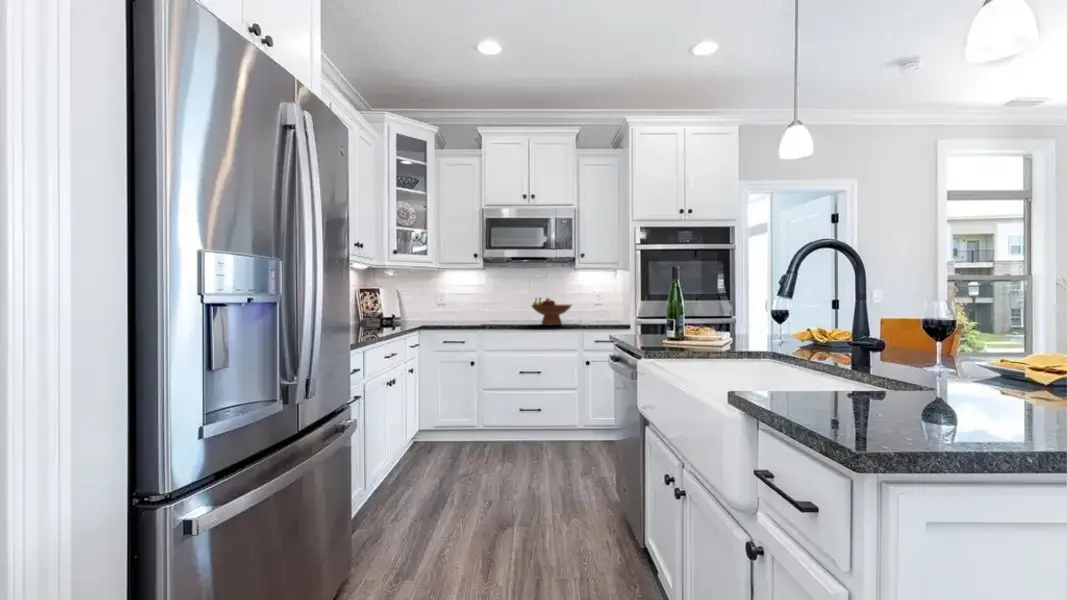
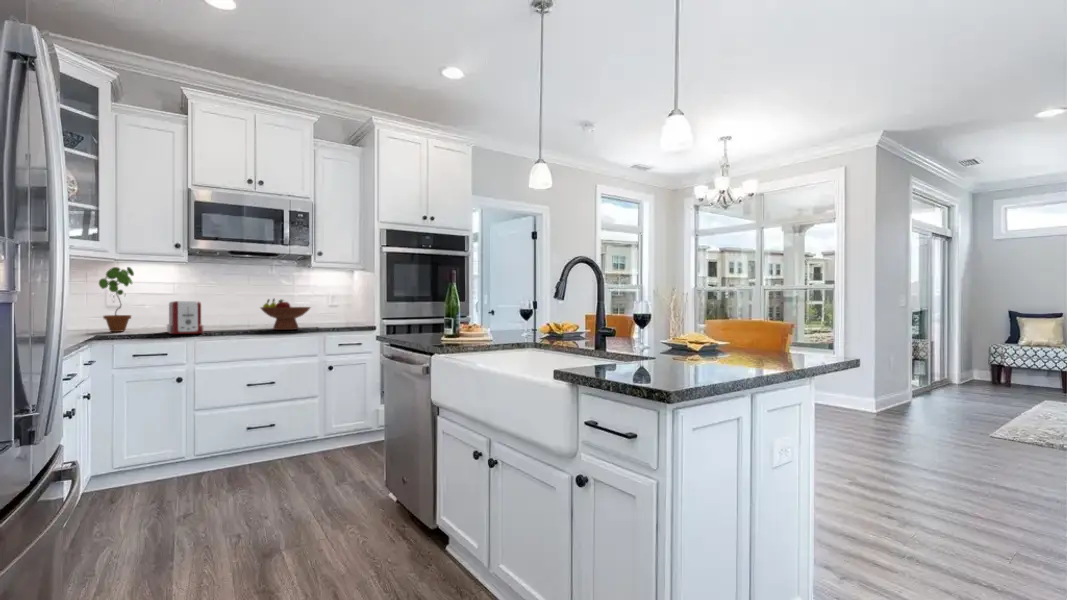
potted plant: none [425,274,447,324] -> present [99,267,134,332]
toaster: none [465,300,488,327] -> present [167,301,203,334]

